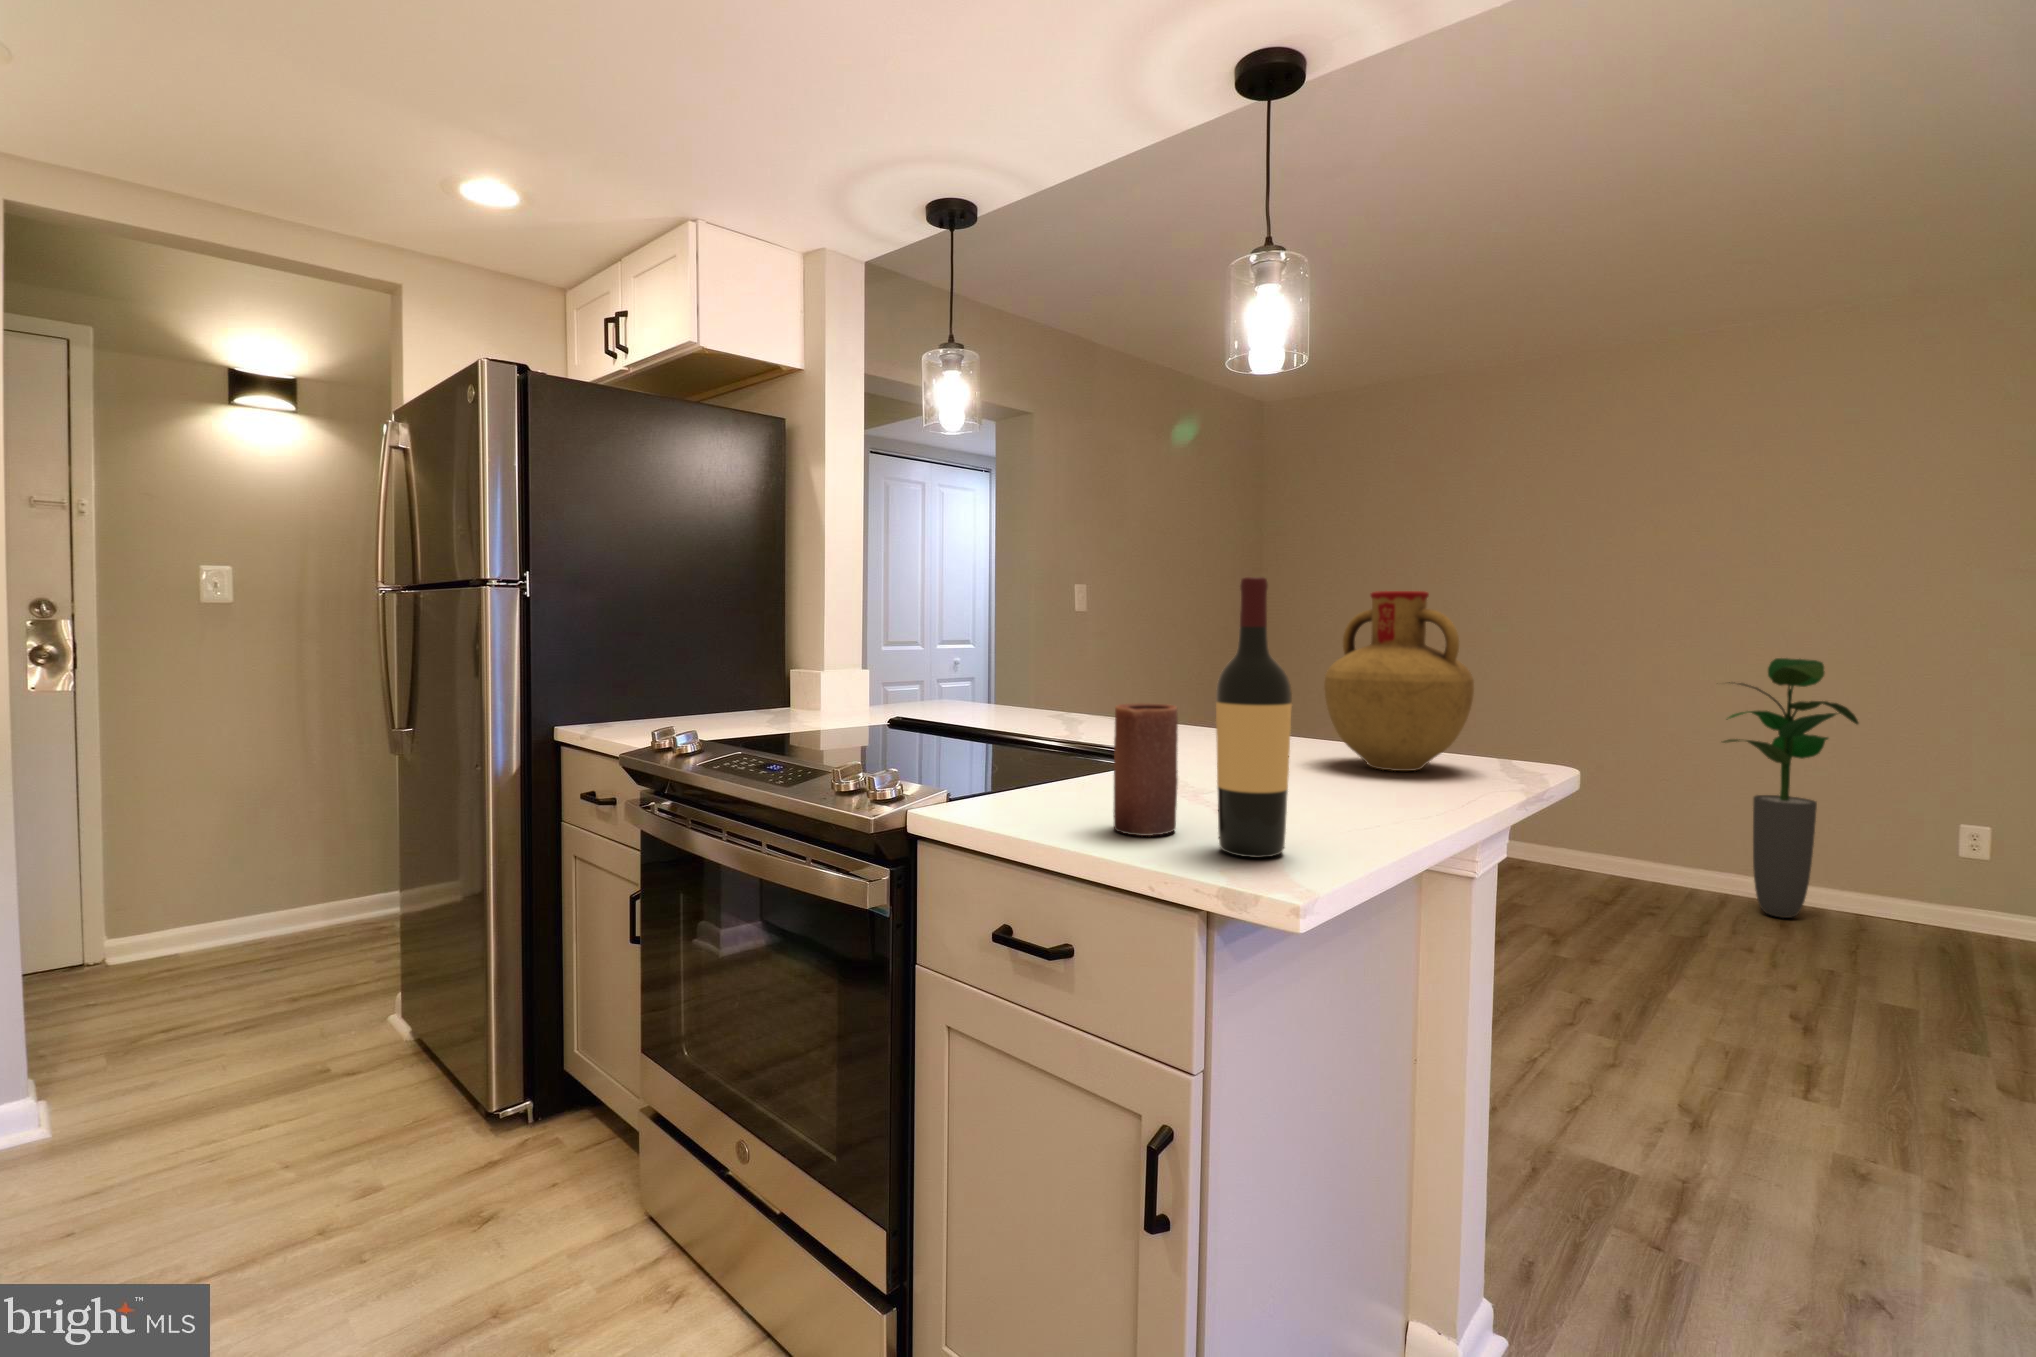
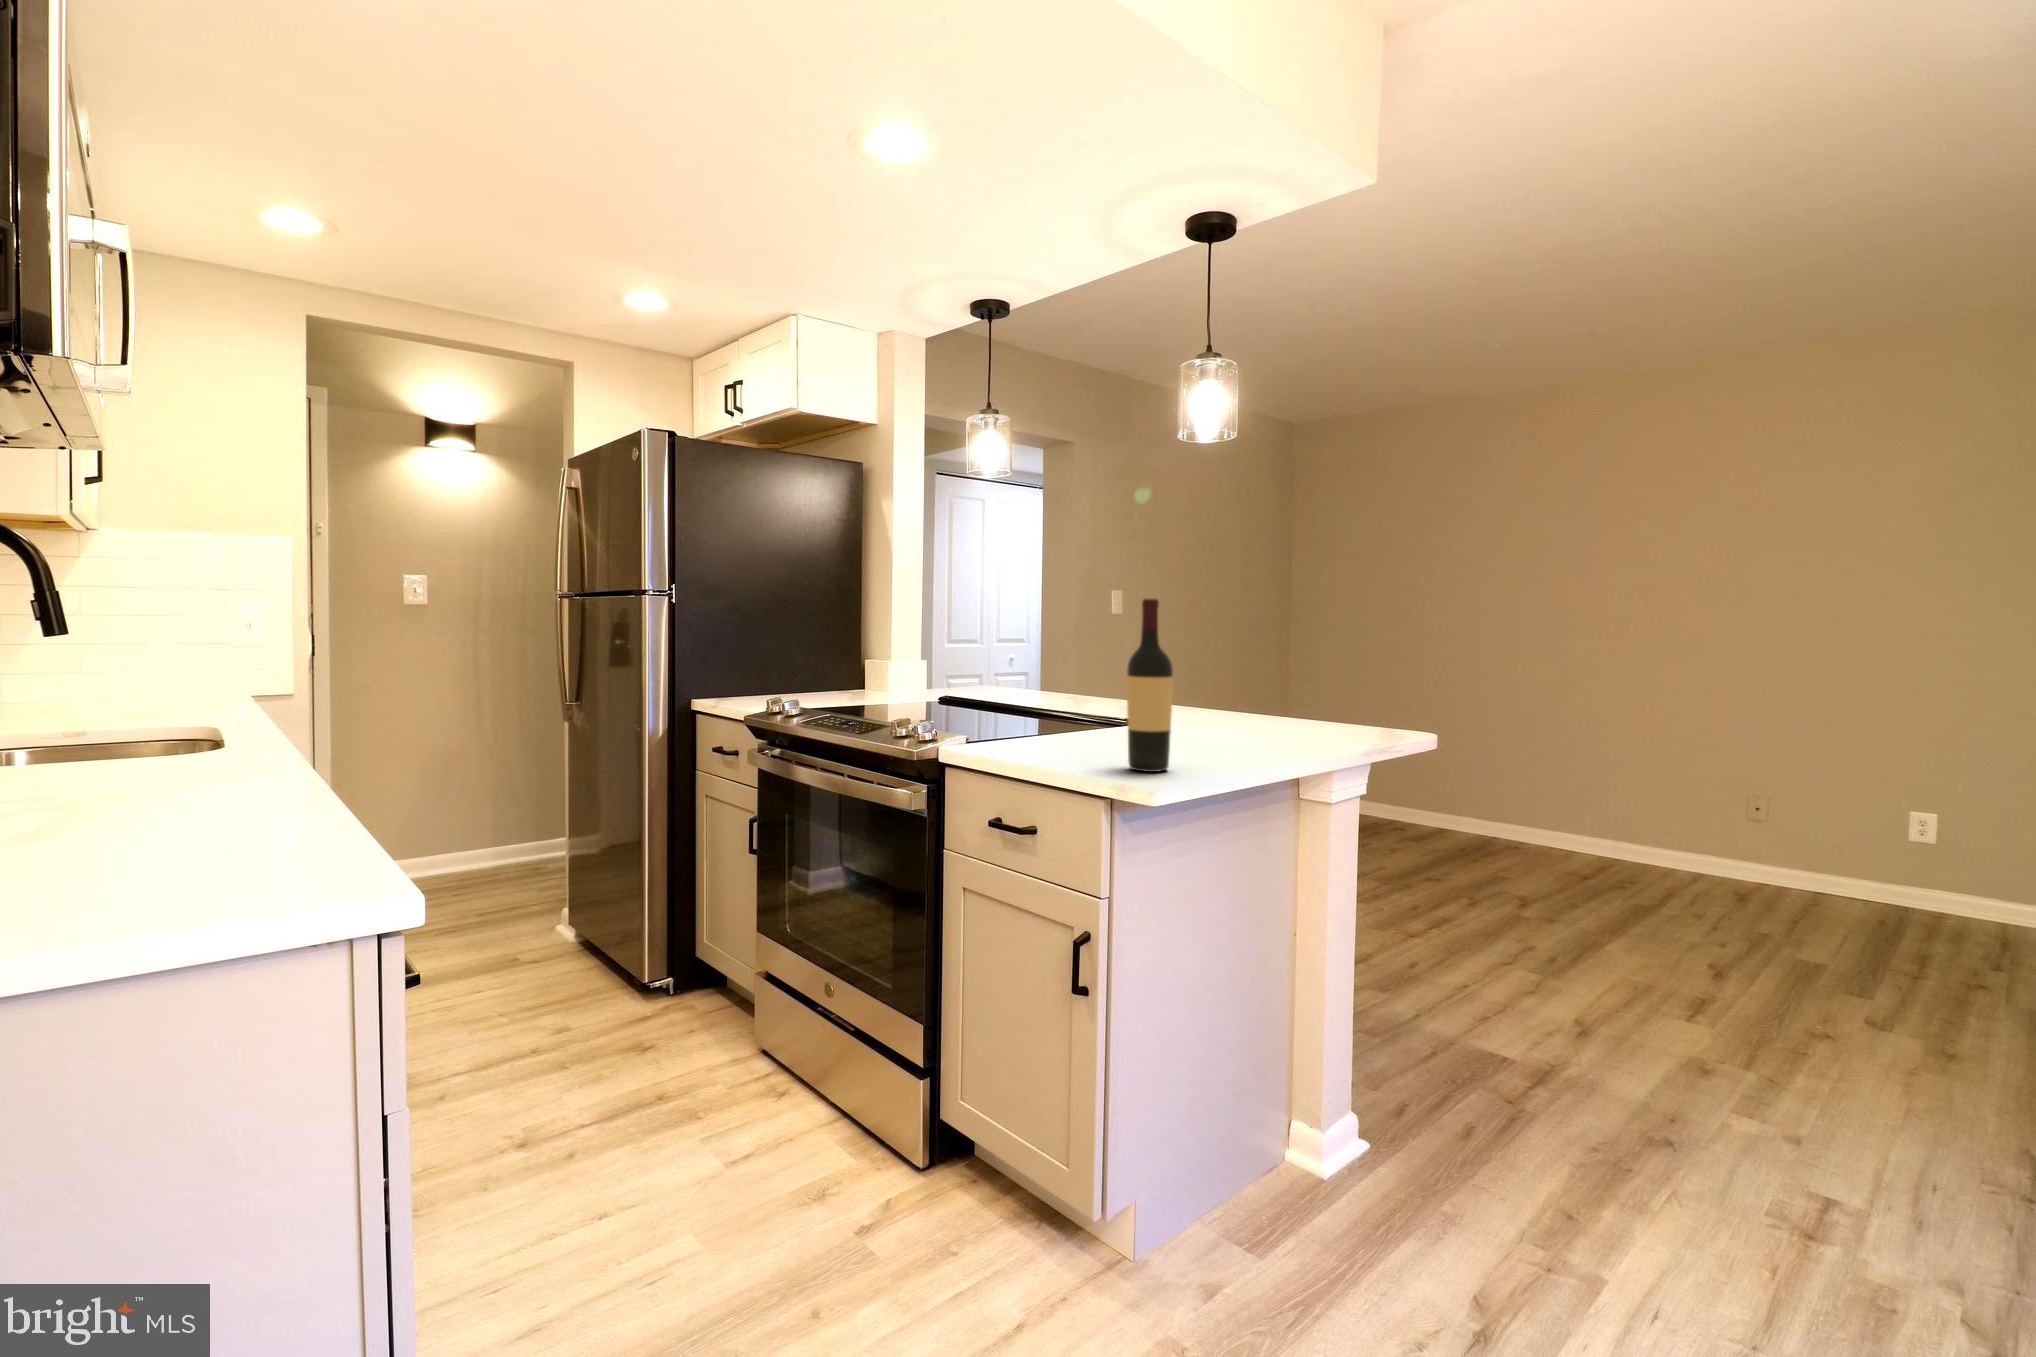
vase: present [1324,591,1474,771] -> none [1245,604,1350,733]
potted plant: present [1723,658,1858,918] -> none [1660,658,1783,884]
candle: present [1113,703,1178,836] -> none [1069,678,1110,761]

